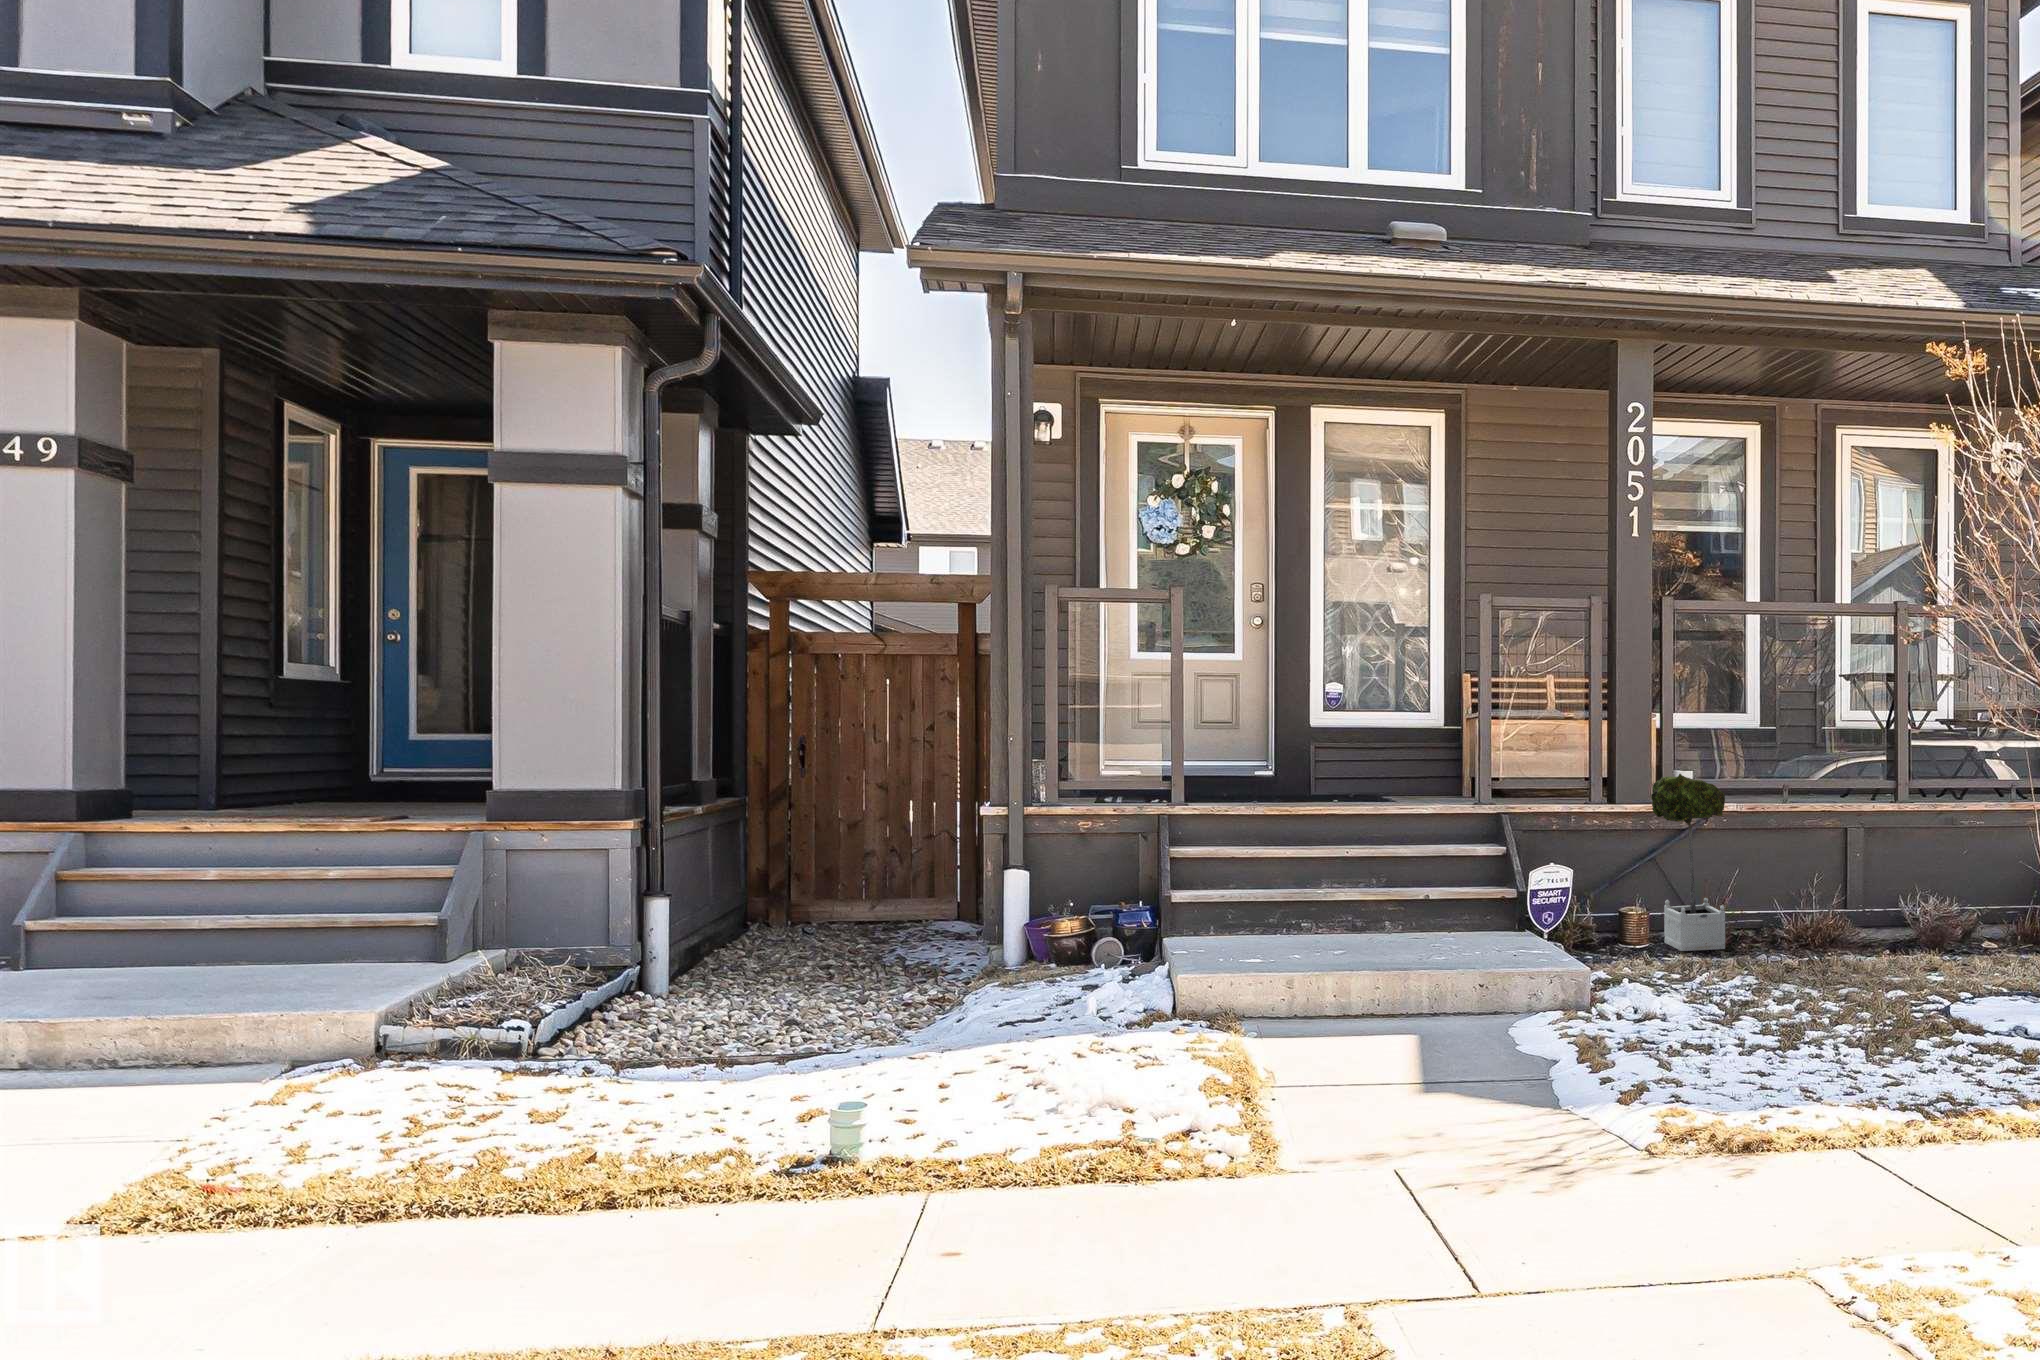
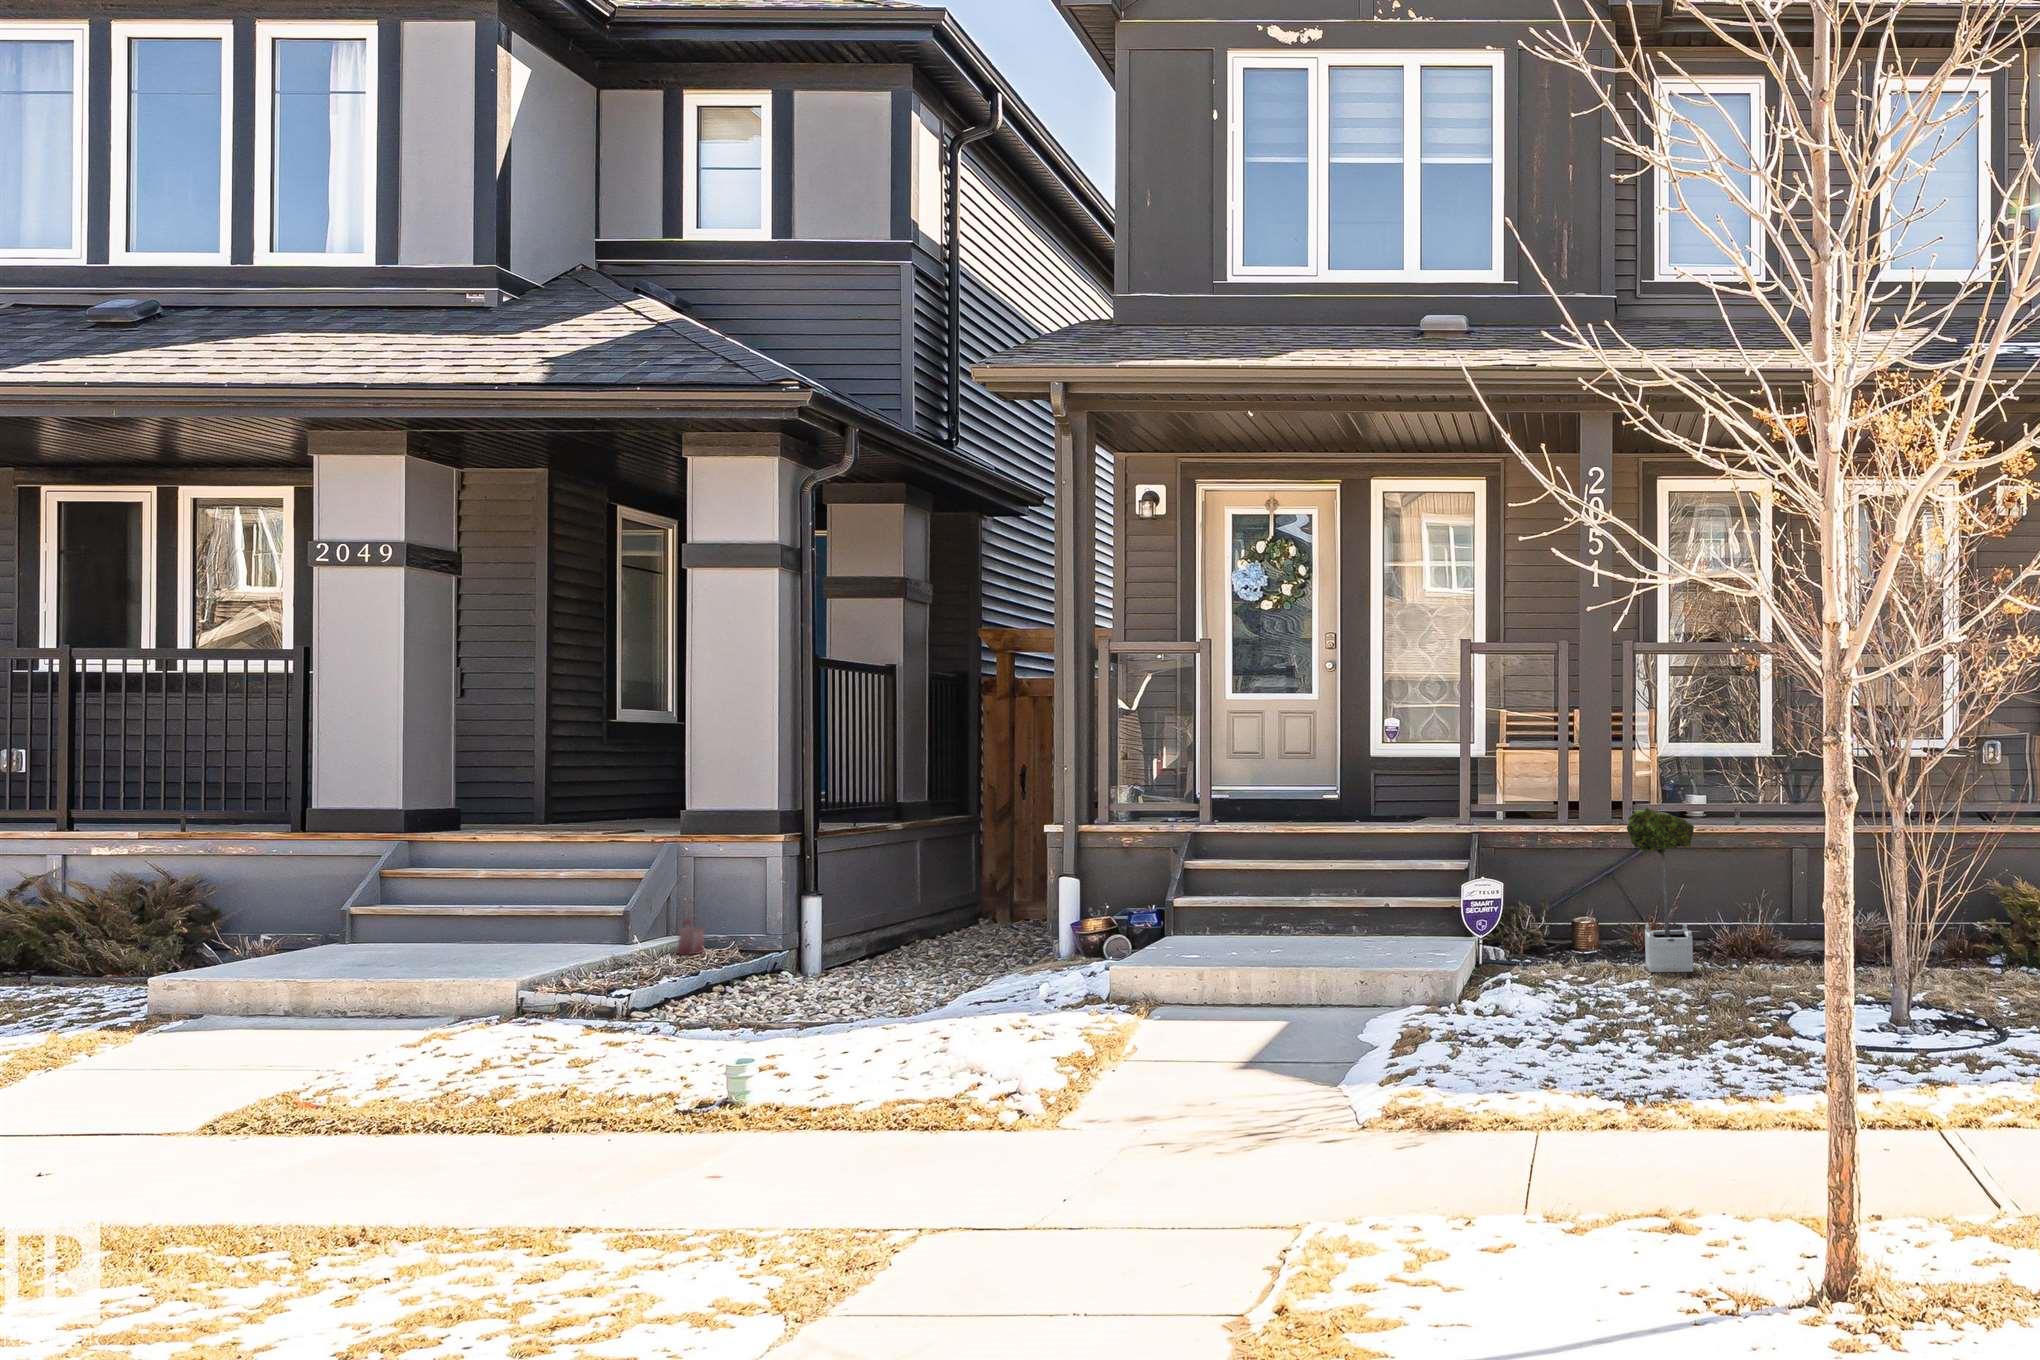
watering can: none [488,923,528,974] -> present [677,918,705,955]

